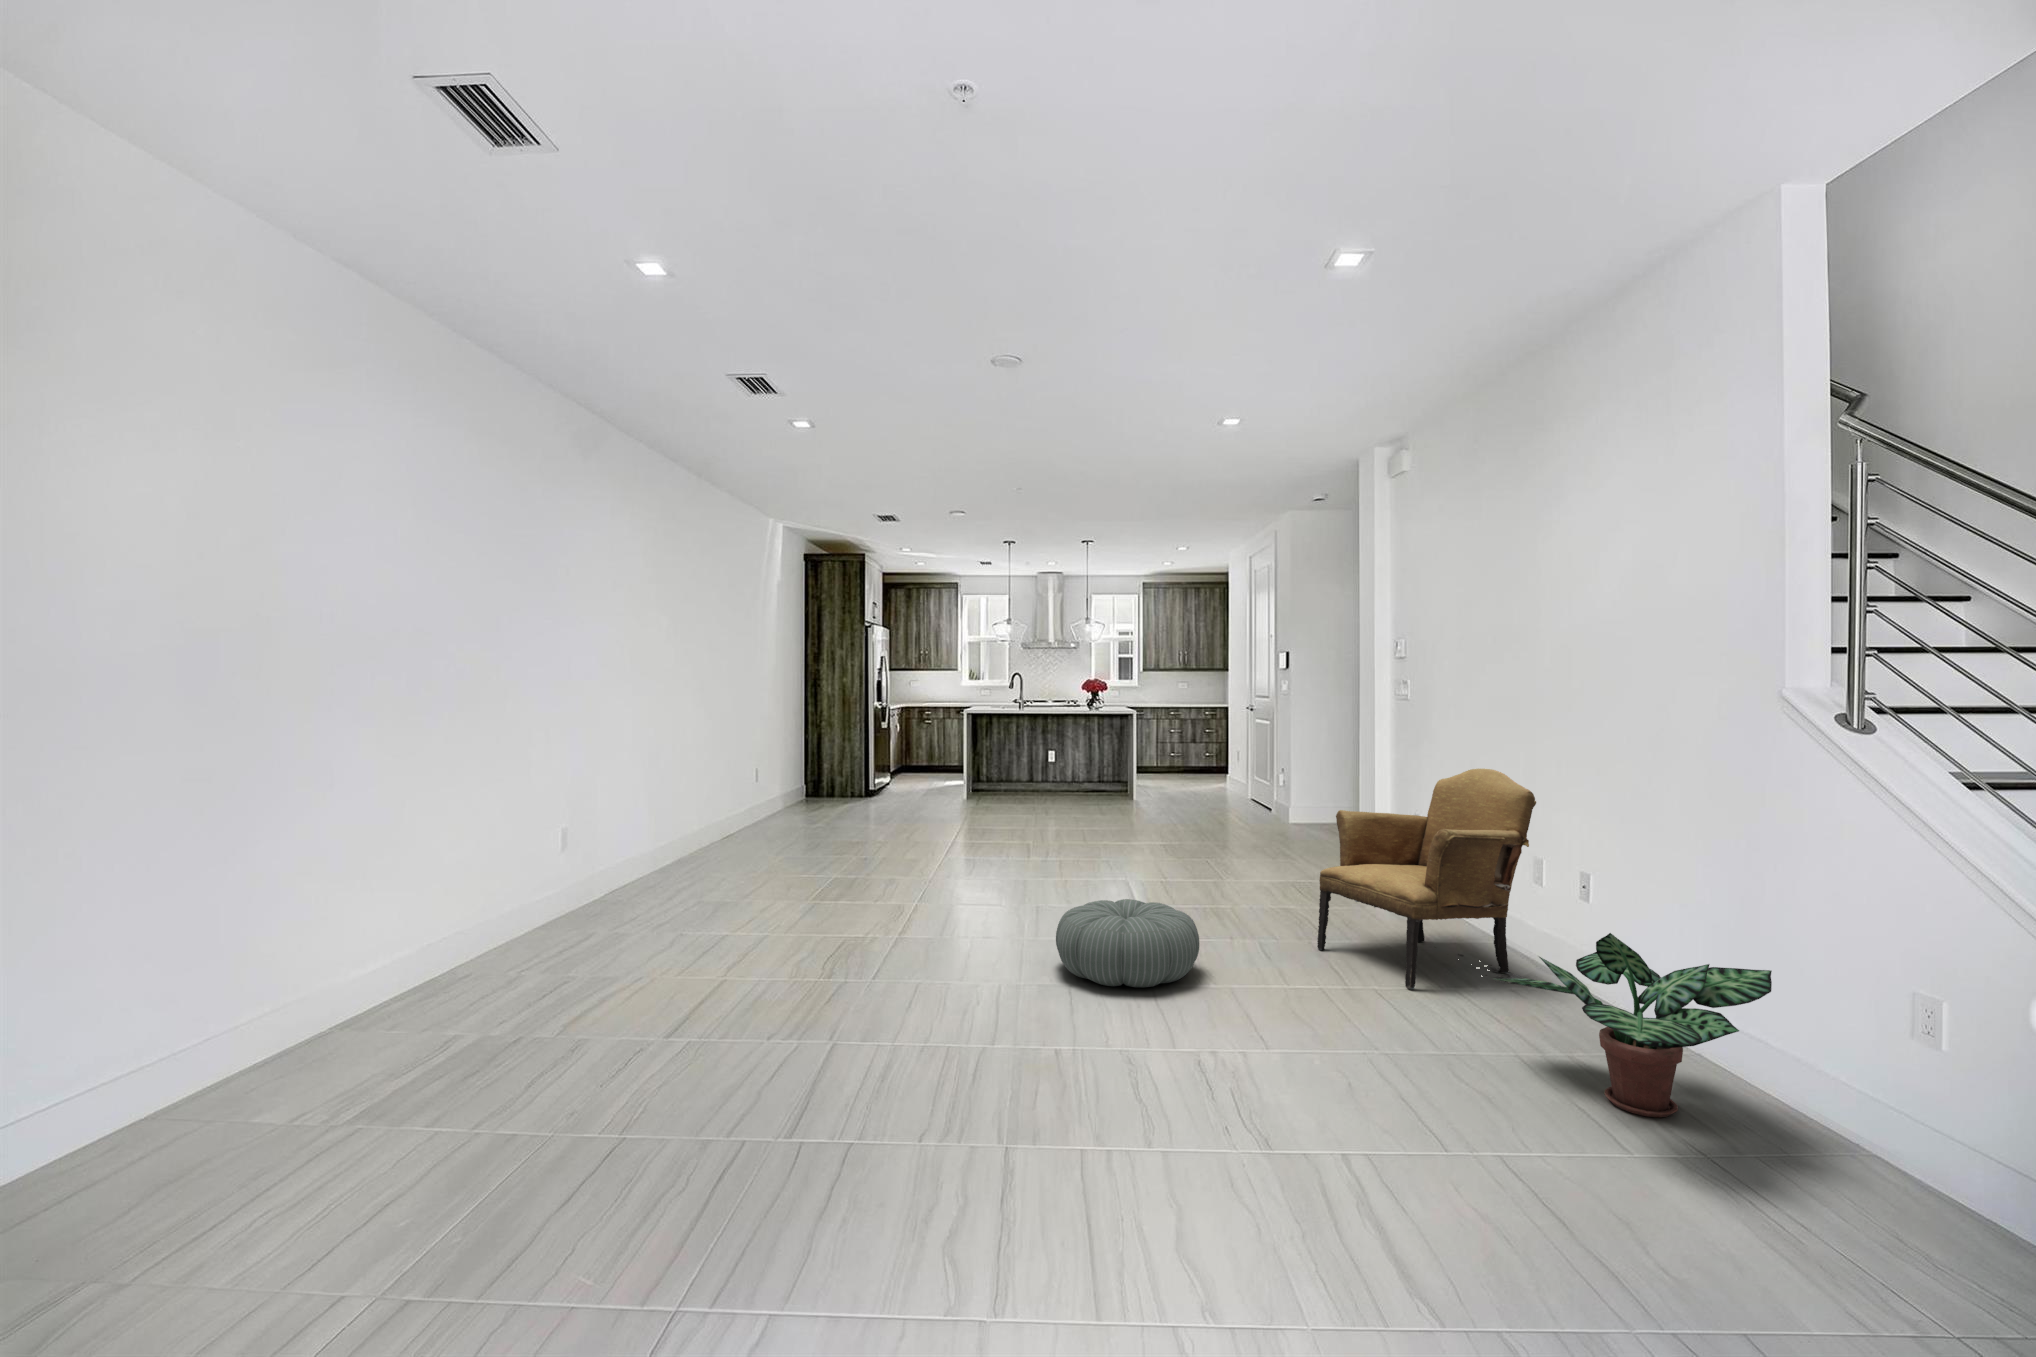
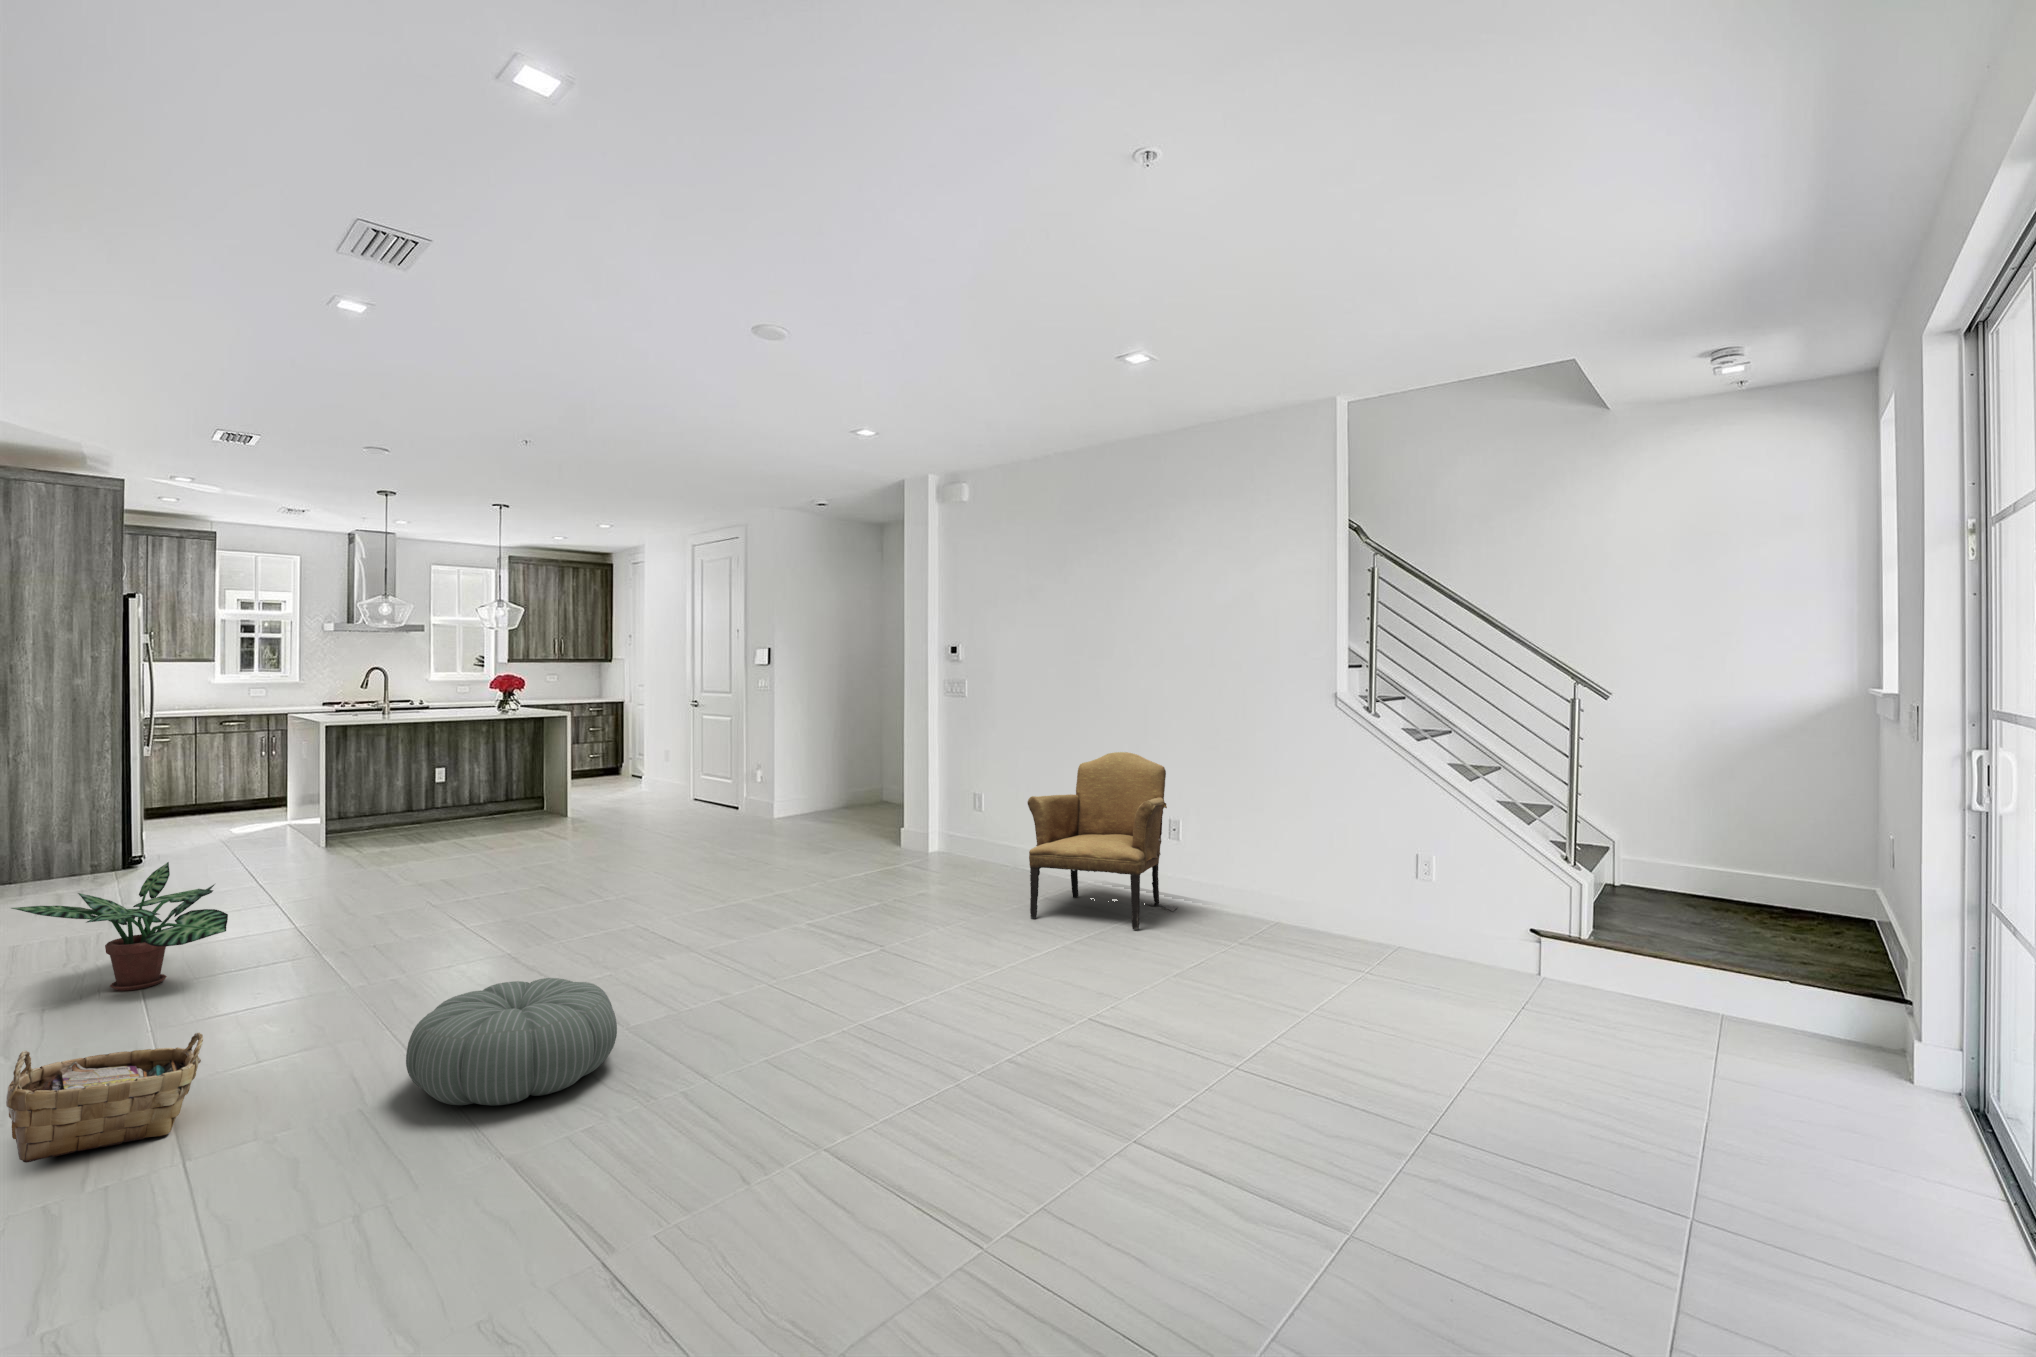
woven basket: none [542,869,635,934] -> present [6,1033,203,1163]
pouf: present [1056,899,1199,988] -> present [406,978,617,1106]
potted plant: present [1496,933,1772,1117] -> present [11,862,228,991]

